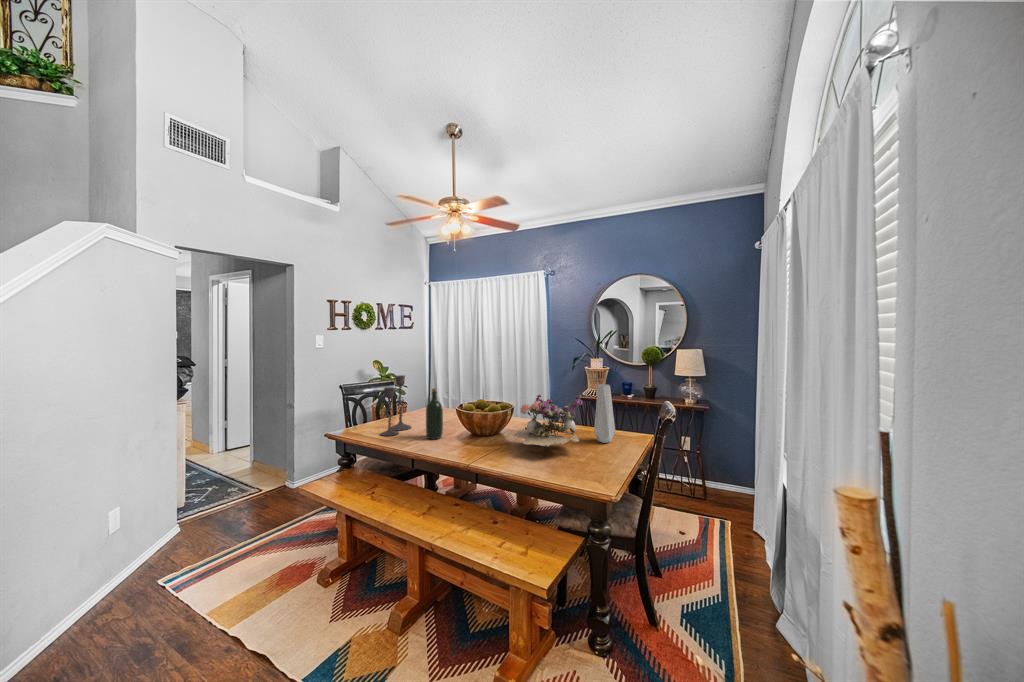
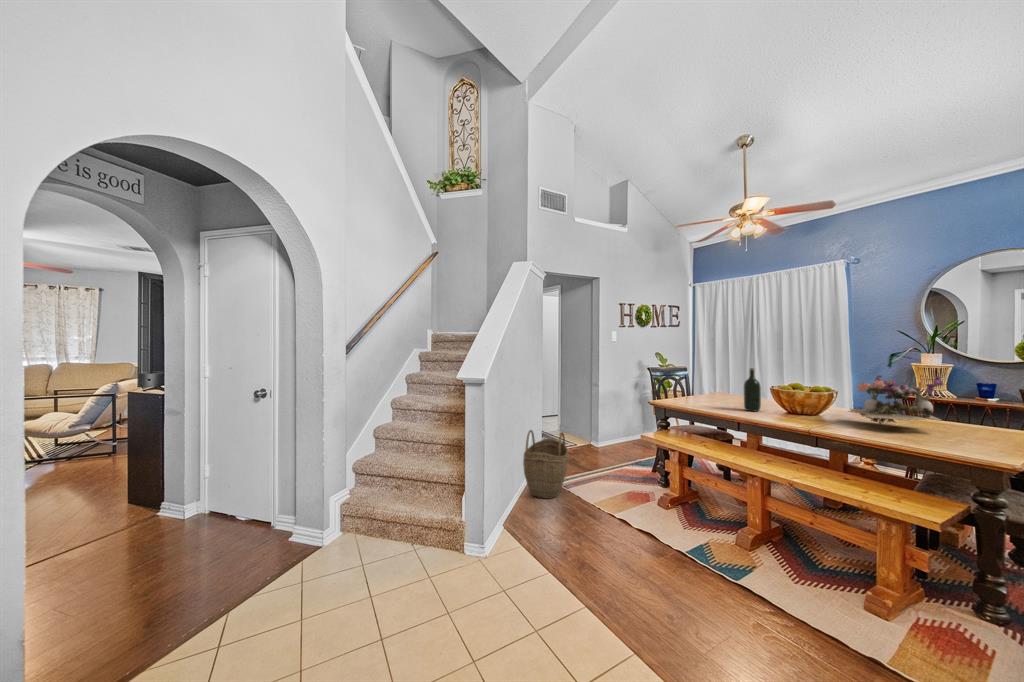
candlestick: present [380,375,411,436] -> none [697,359,721,406]
vase: present [594,384,615,443] -> none [956,369,990,431]
woven basket: none [79,500,191,621] -> present [523,430,568,499]

